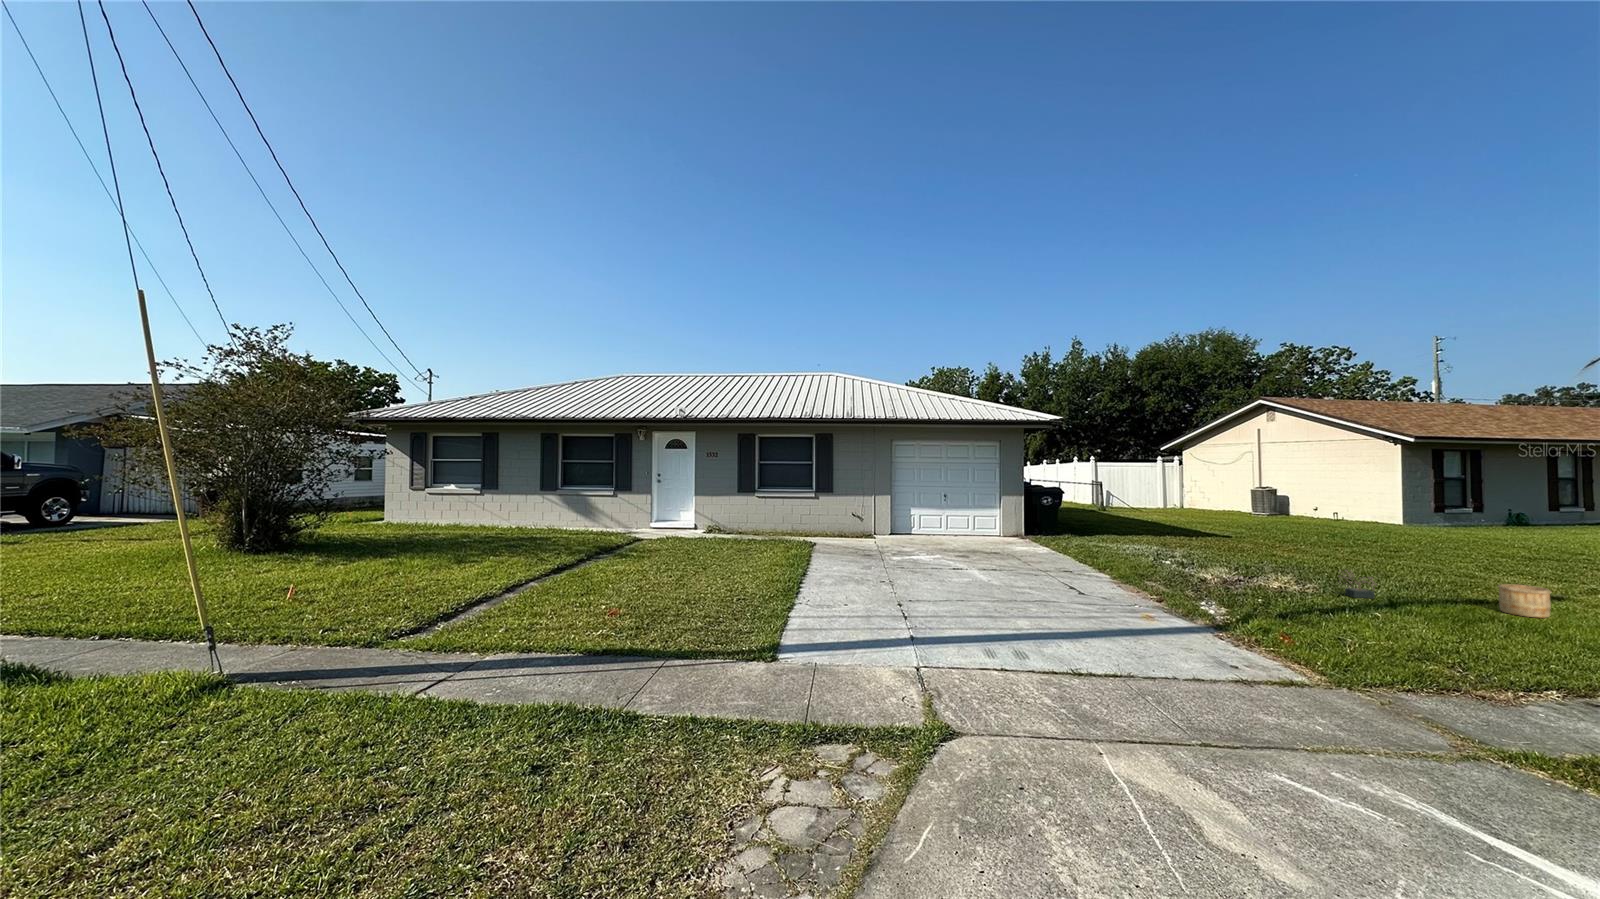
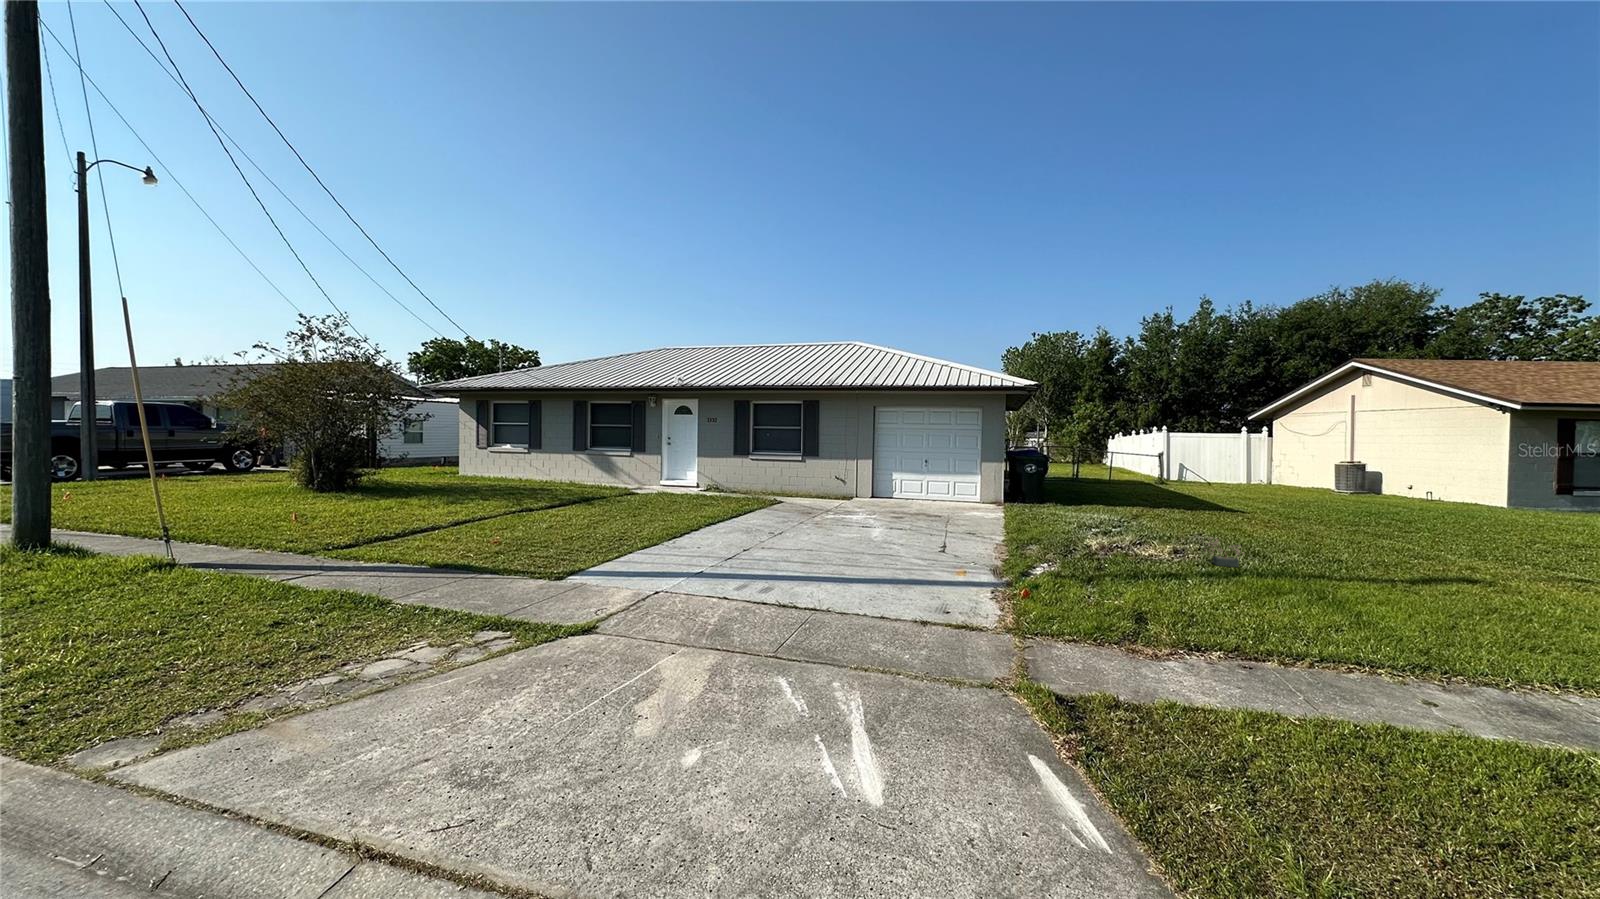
wooden bucket: present [1498,584,1551,618] -> none [1362,557,1414,593]

